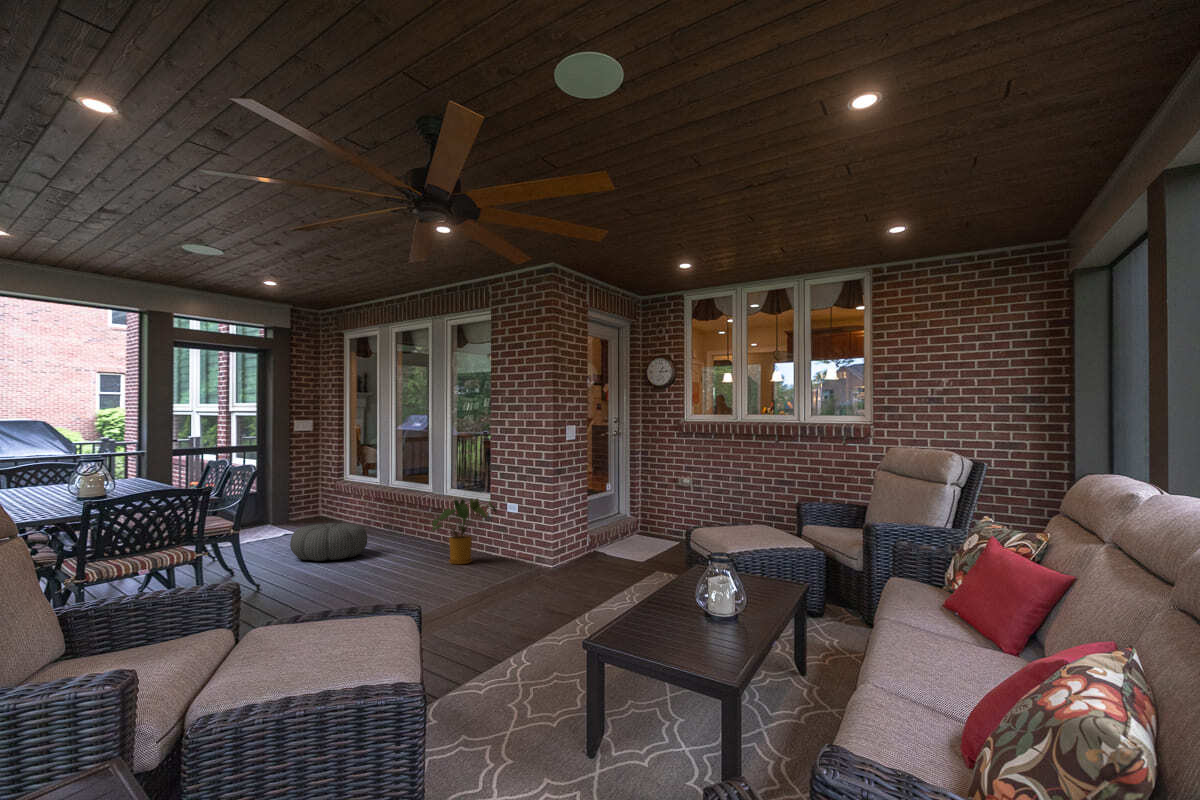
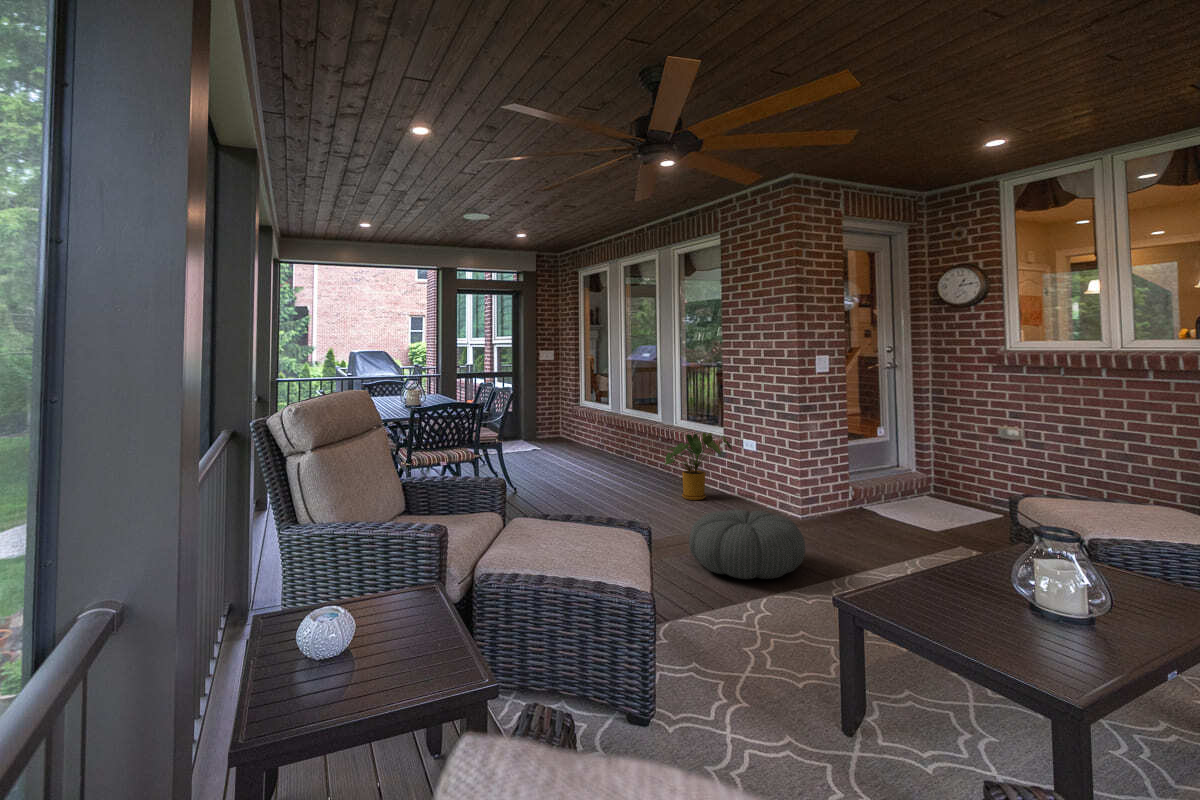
pouf: present [290,523,367,561] -> present [689,510,805,579]

